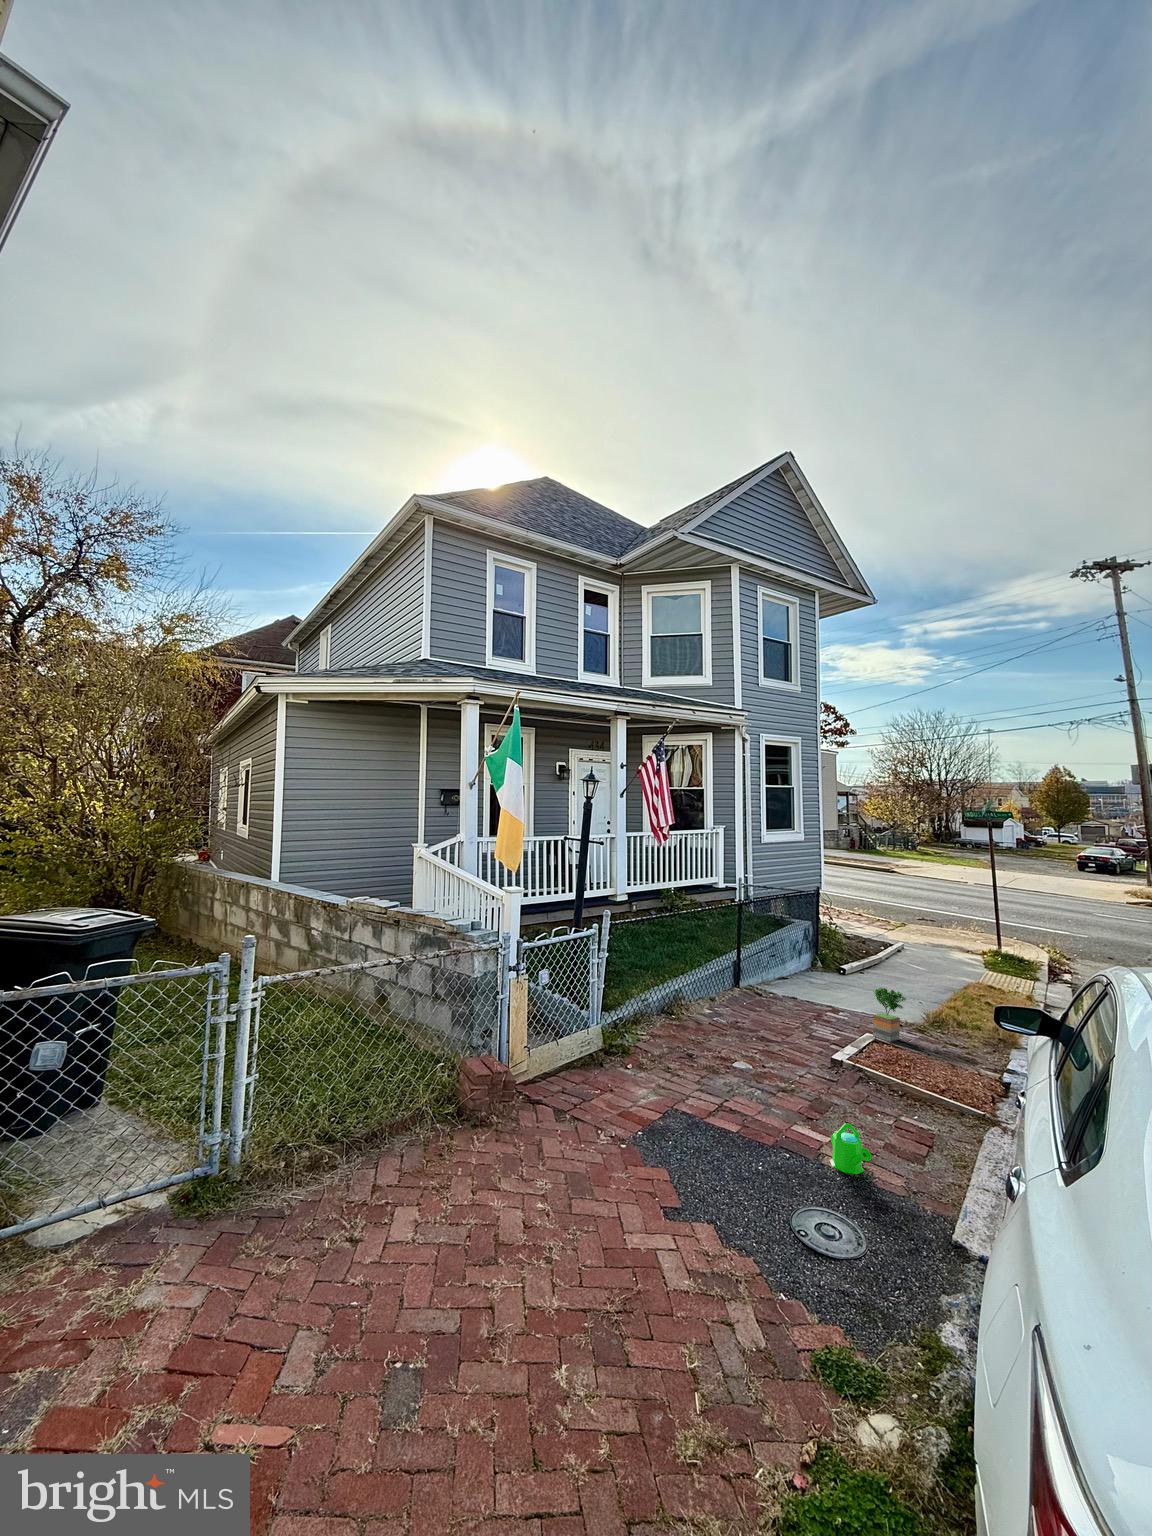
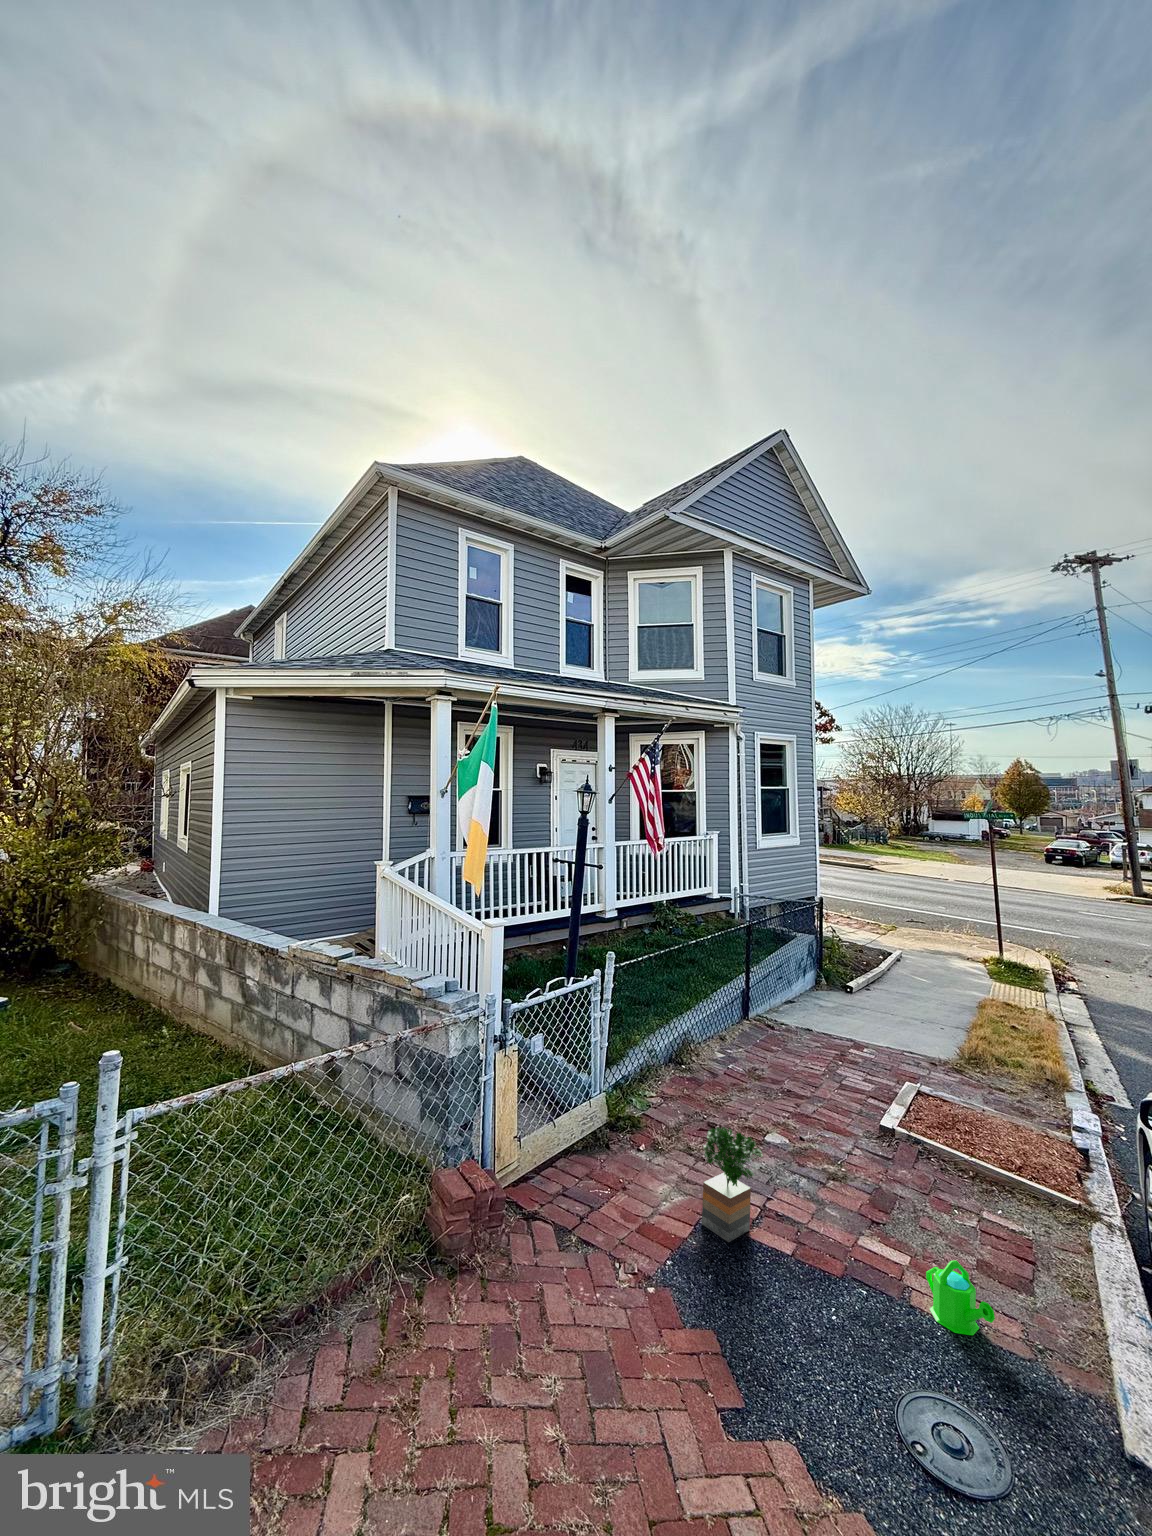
potted tree: present [873,988,906,1042] -> present [702,1127,763,1242]

